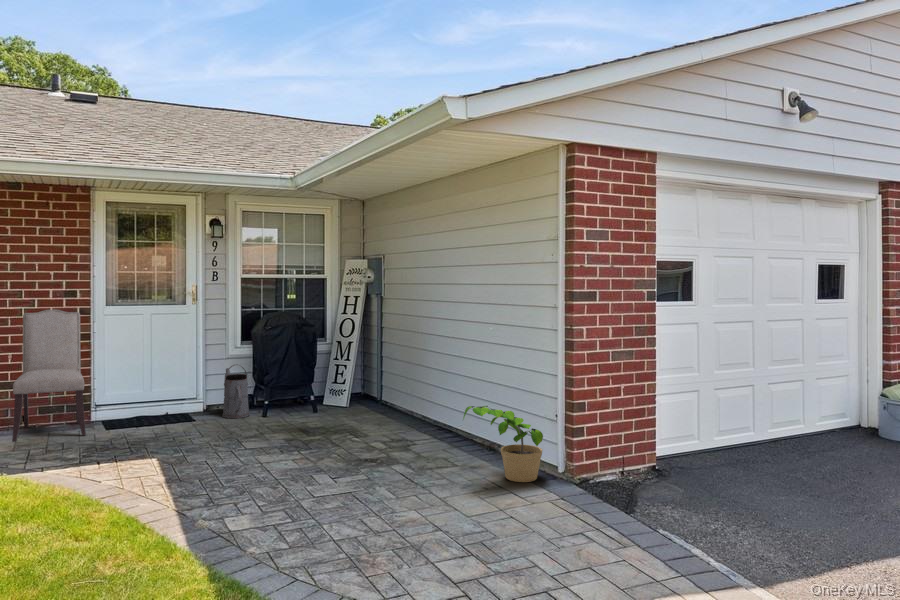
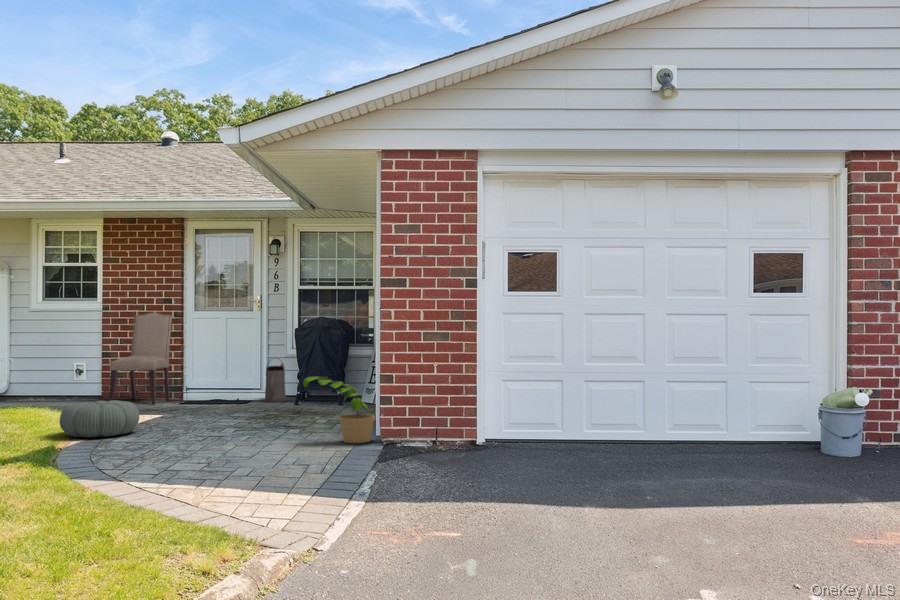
pouf: none [103,454,217,520] -> present [60,400,139,438]

